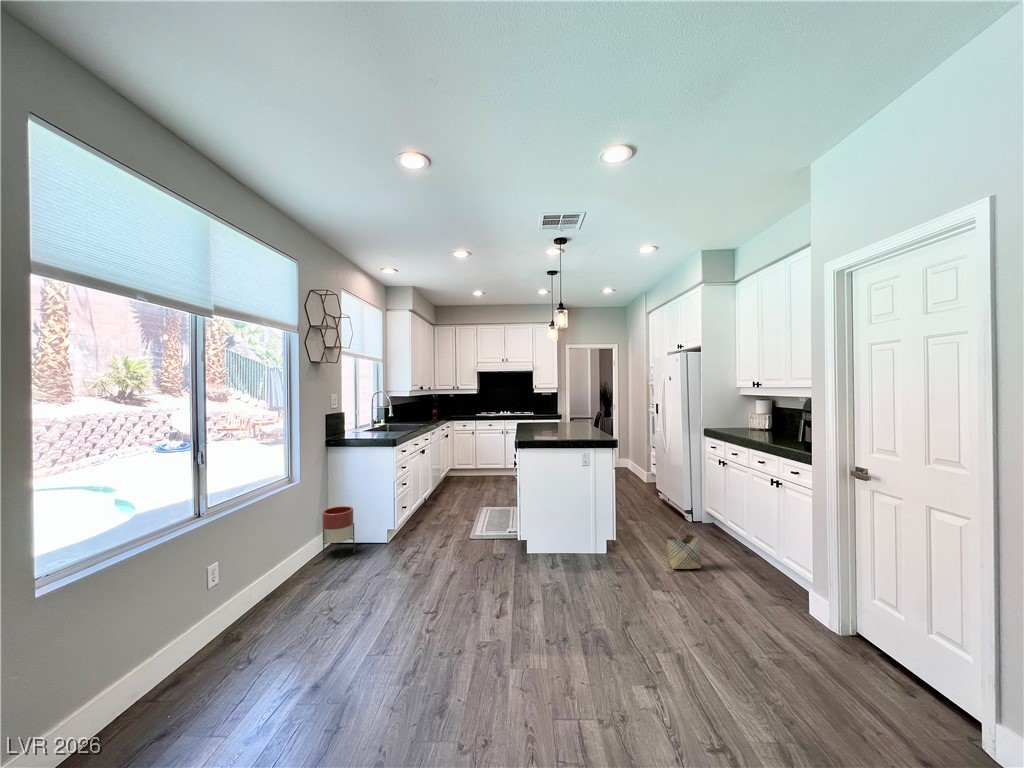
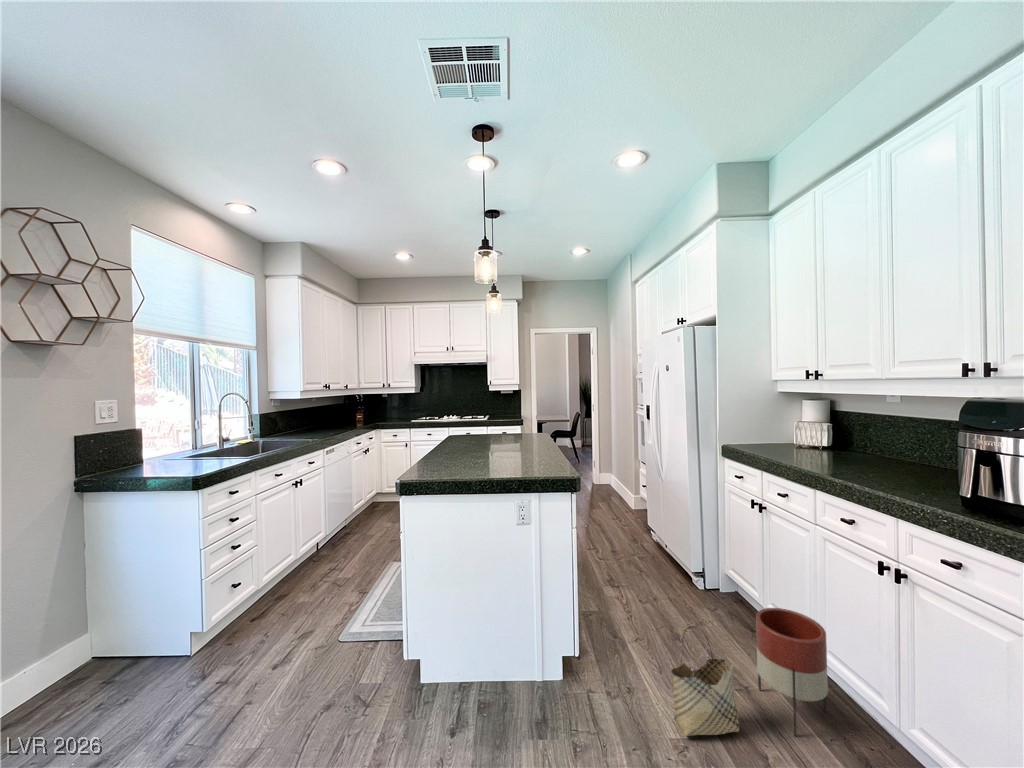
planter: present [322,506,355,559] -> present [756,608,828,737]

